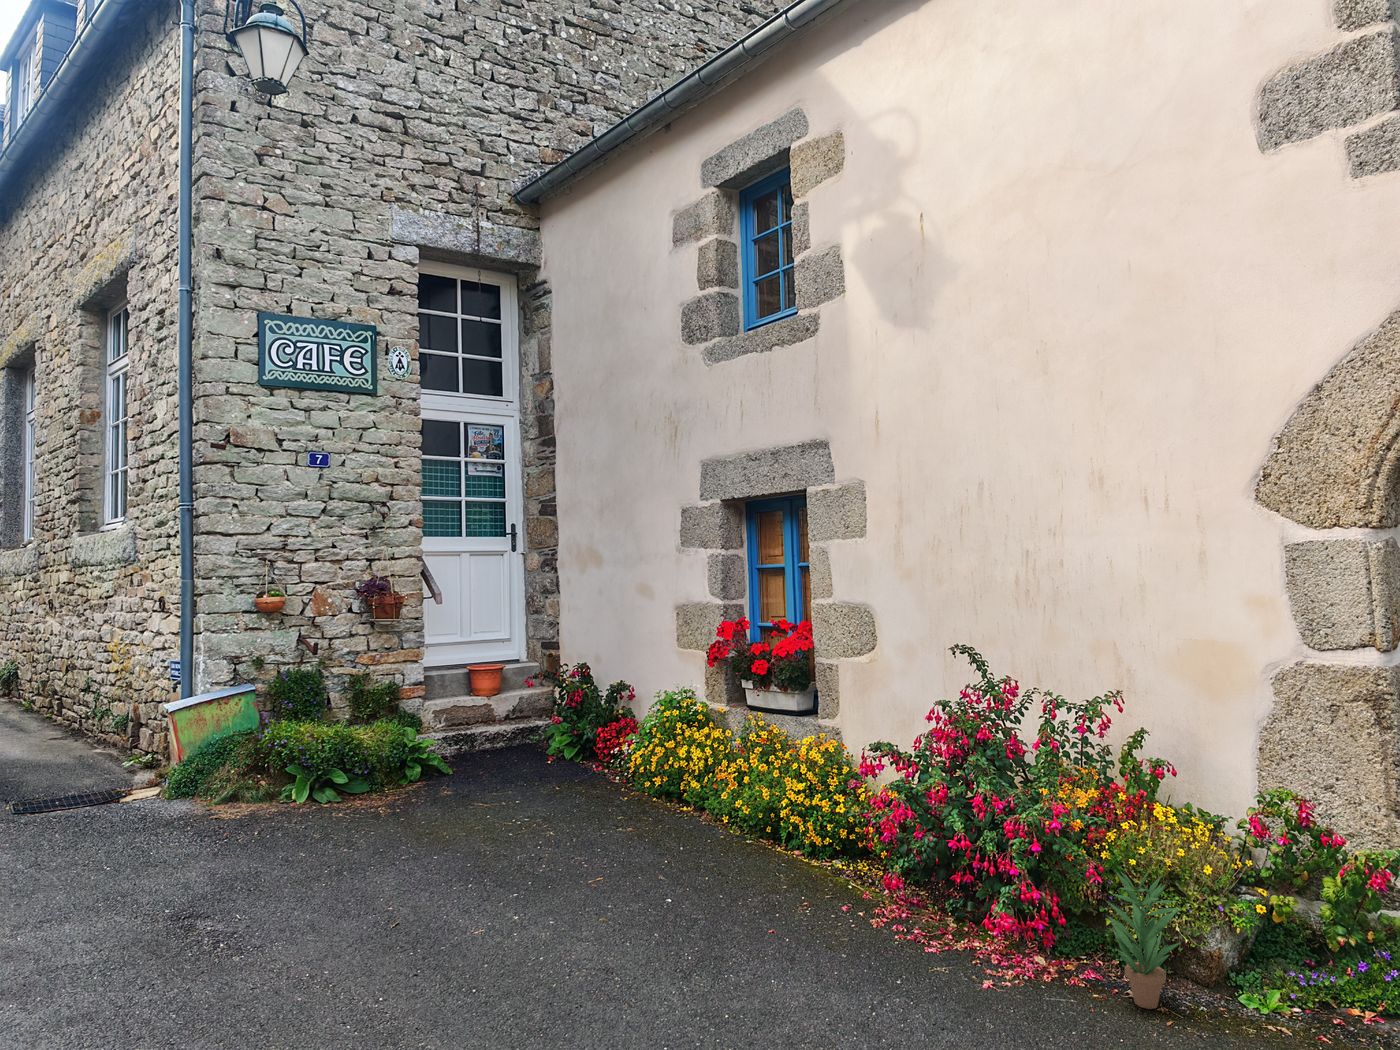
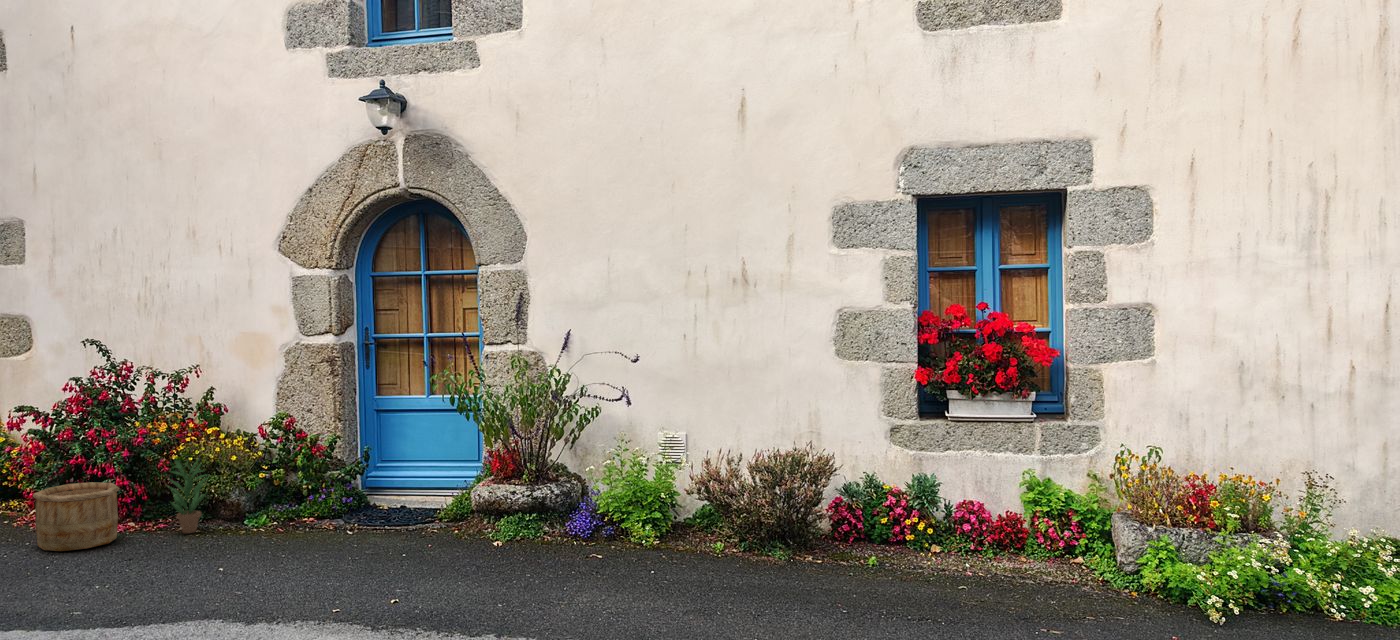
wooden bucket: none [913,885,1036,1017] -> present [33,482,119,551]

